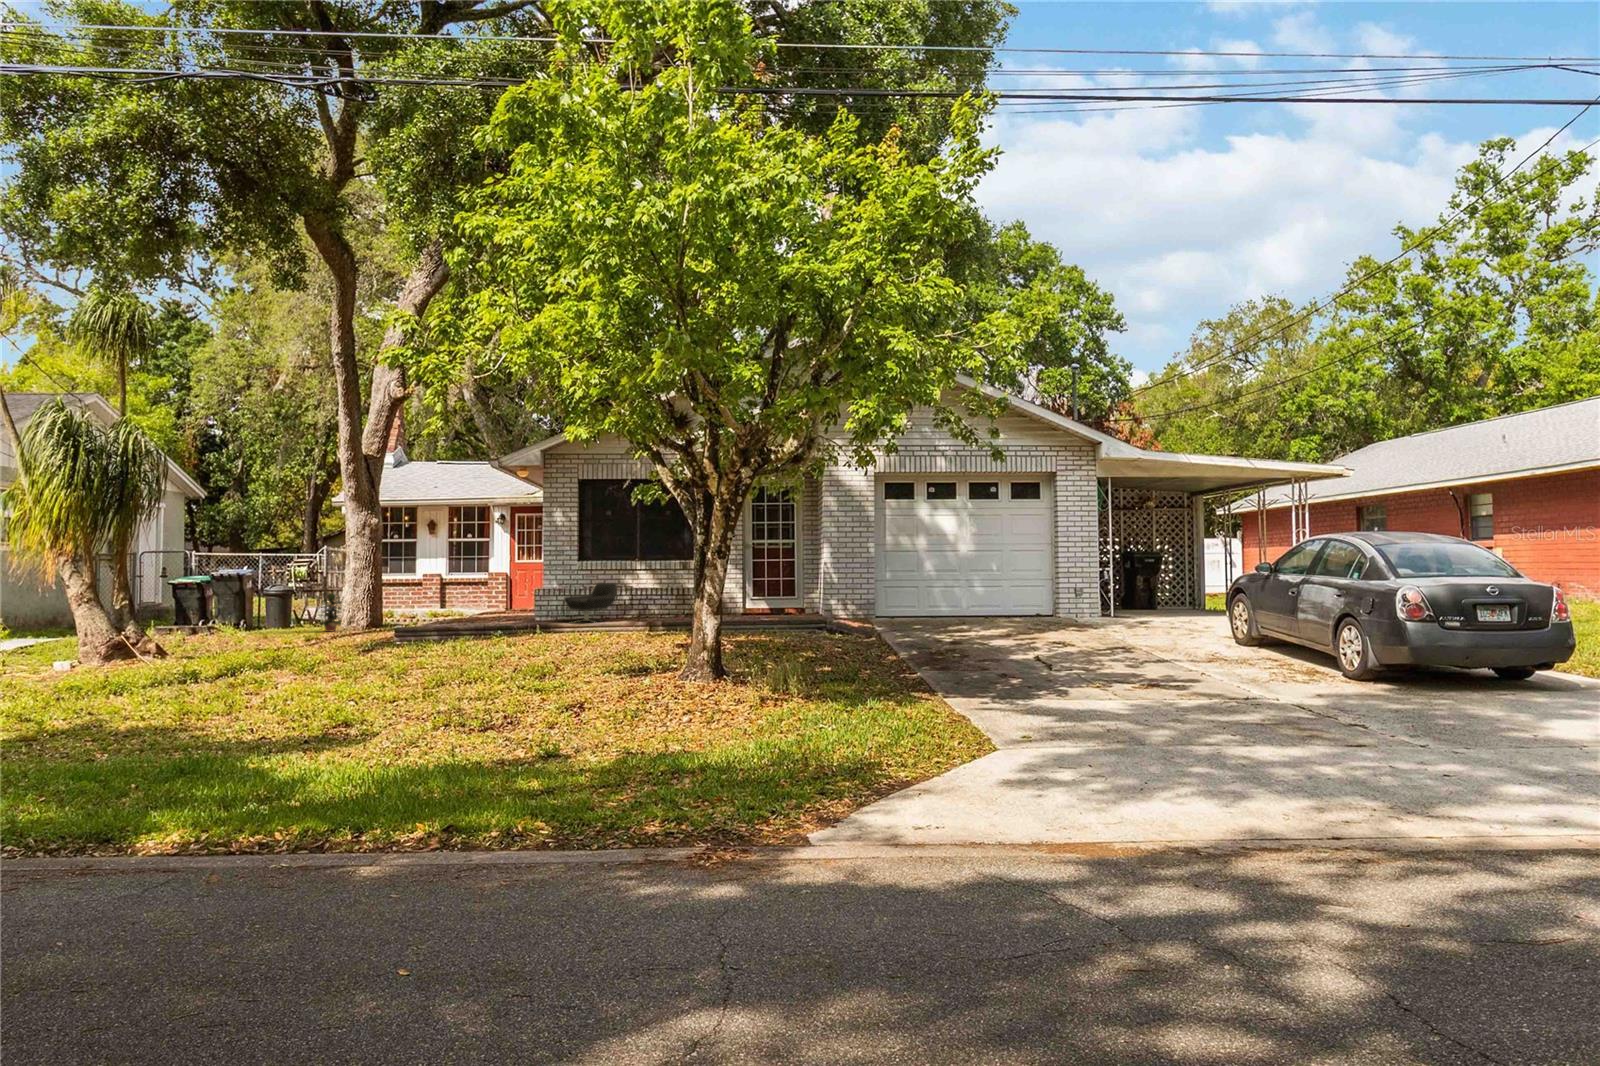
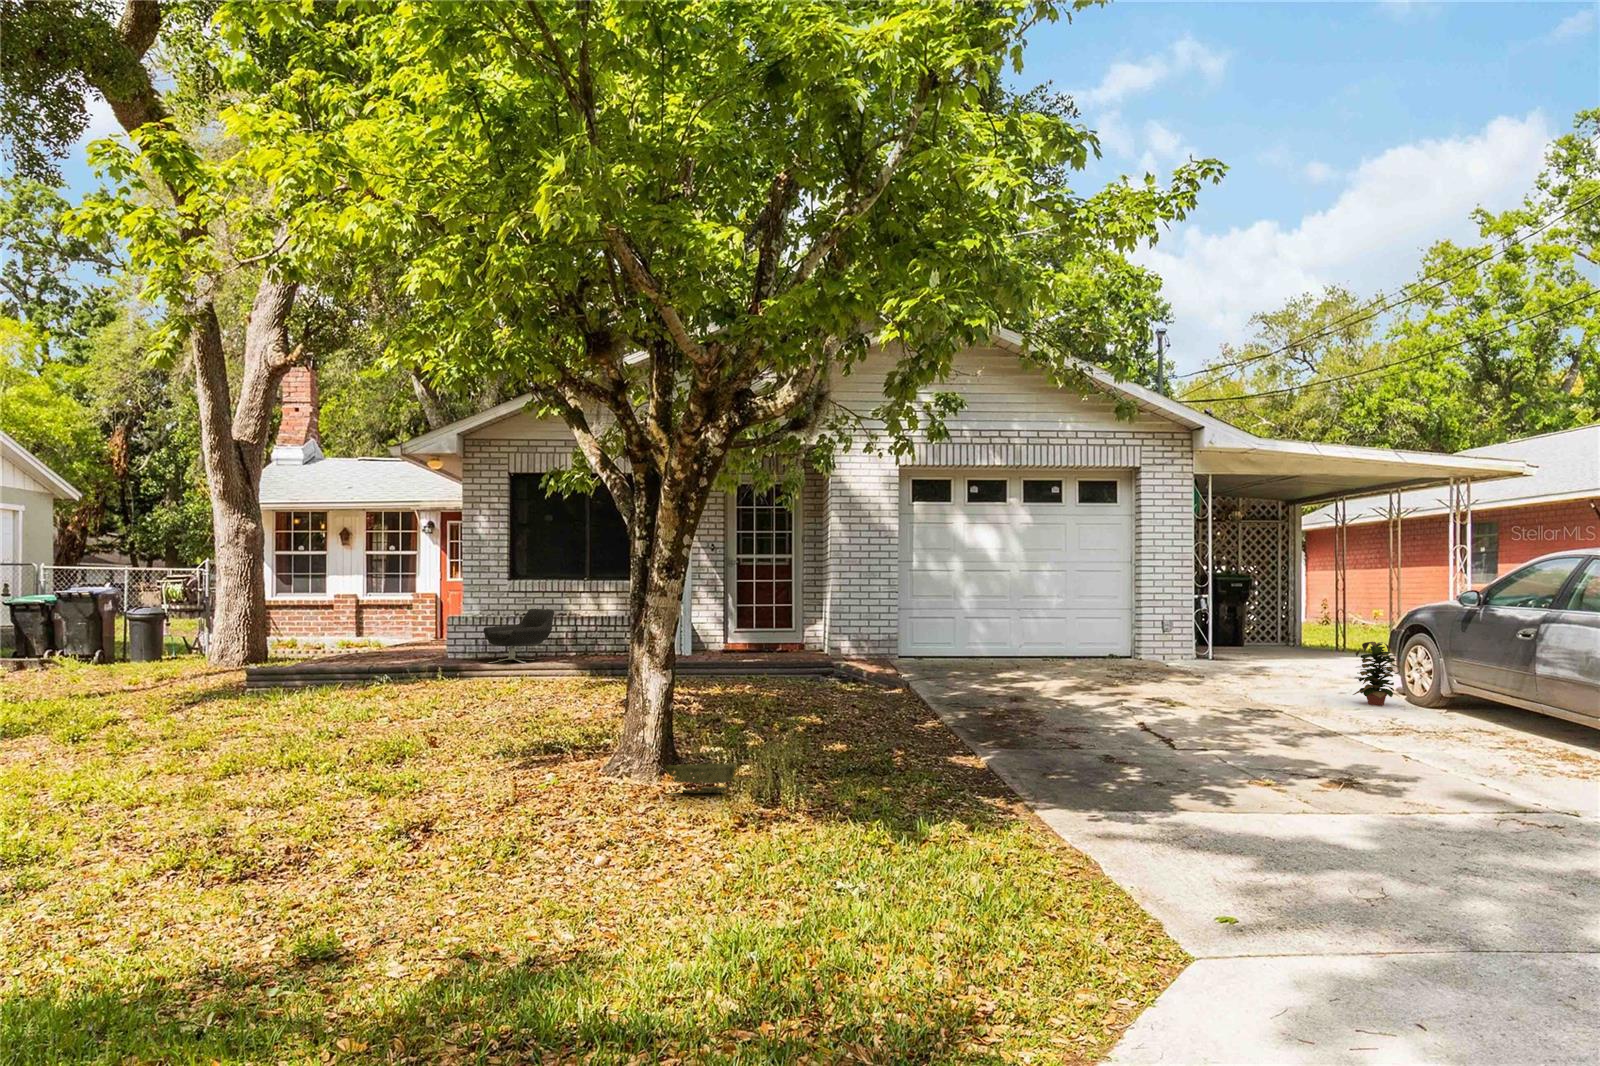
decorative plant: present [319,592,341,632] -> present [1353,641,1400,705]
woven basket: none [718,675,762,694] -> present [665,763,735,793]

